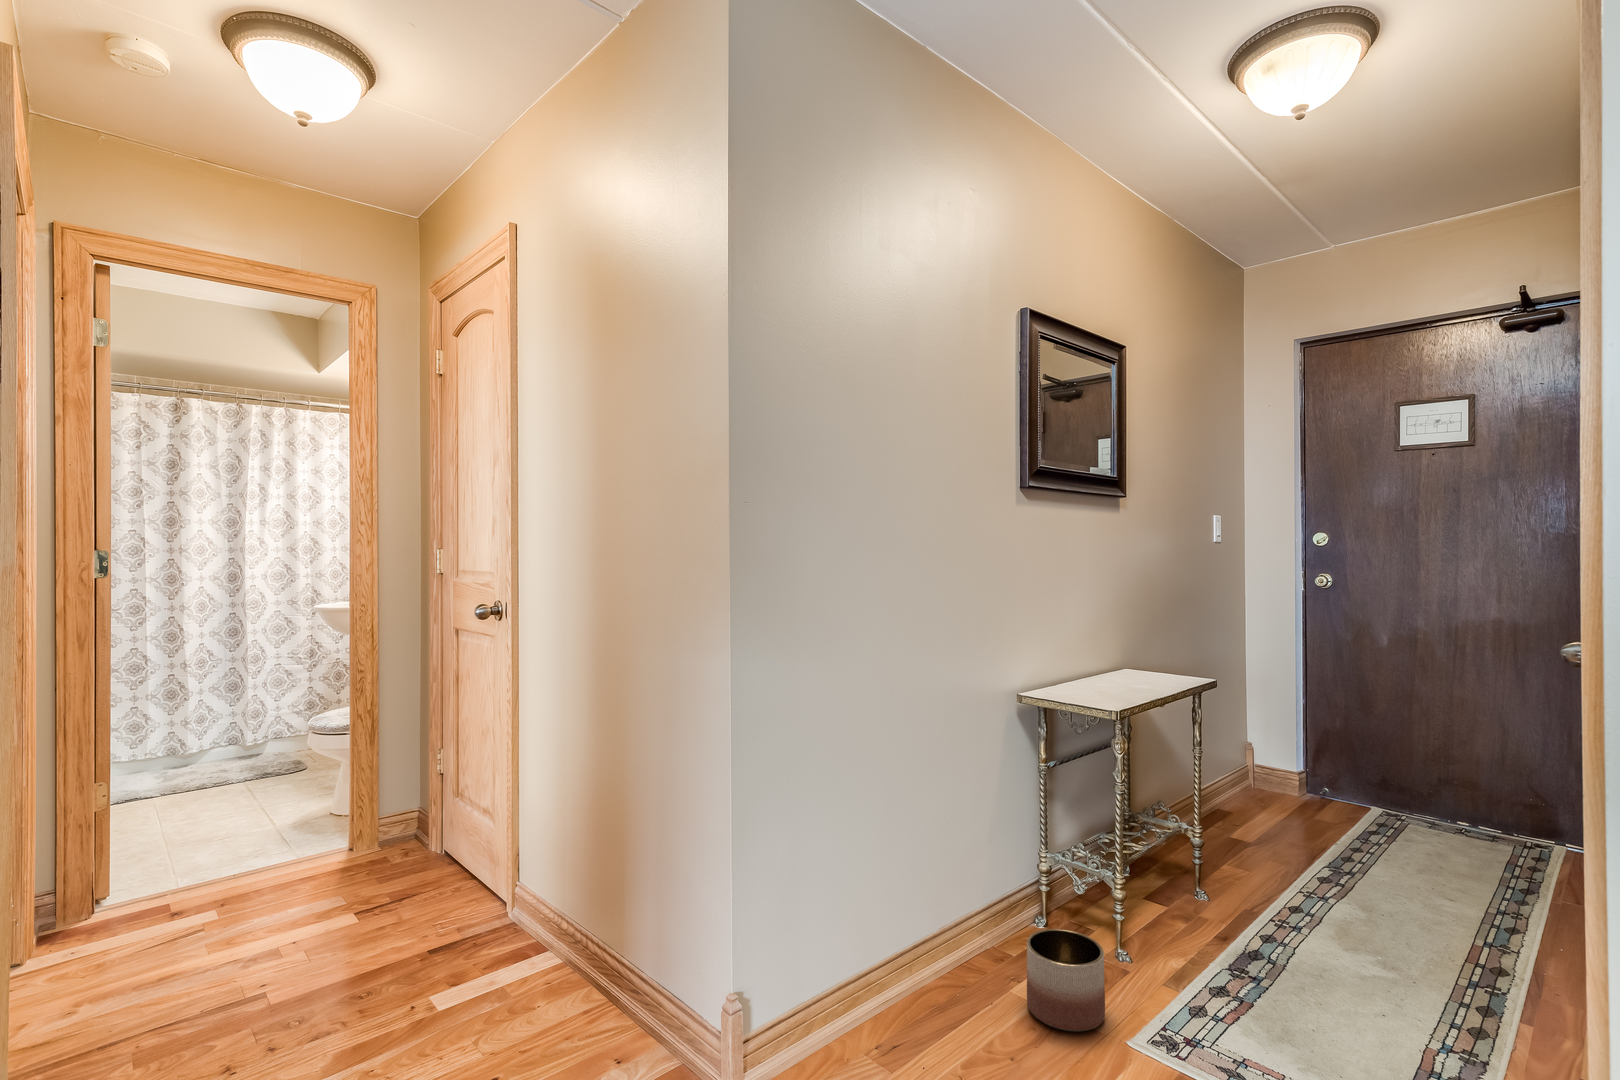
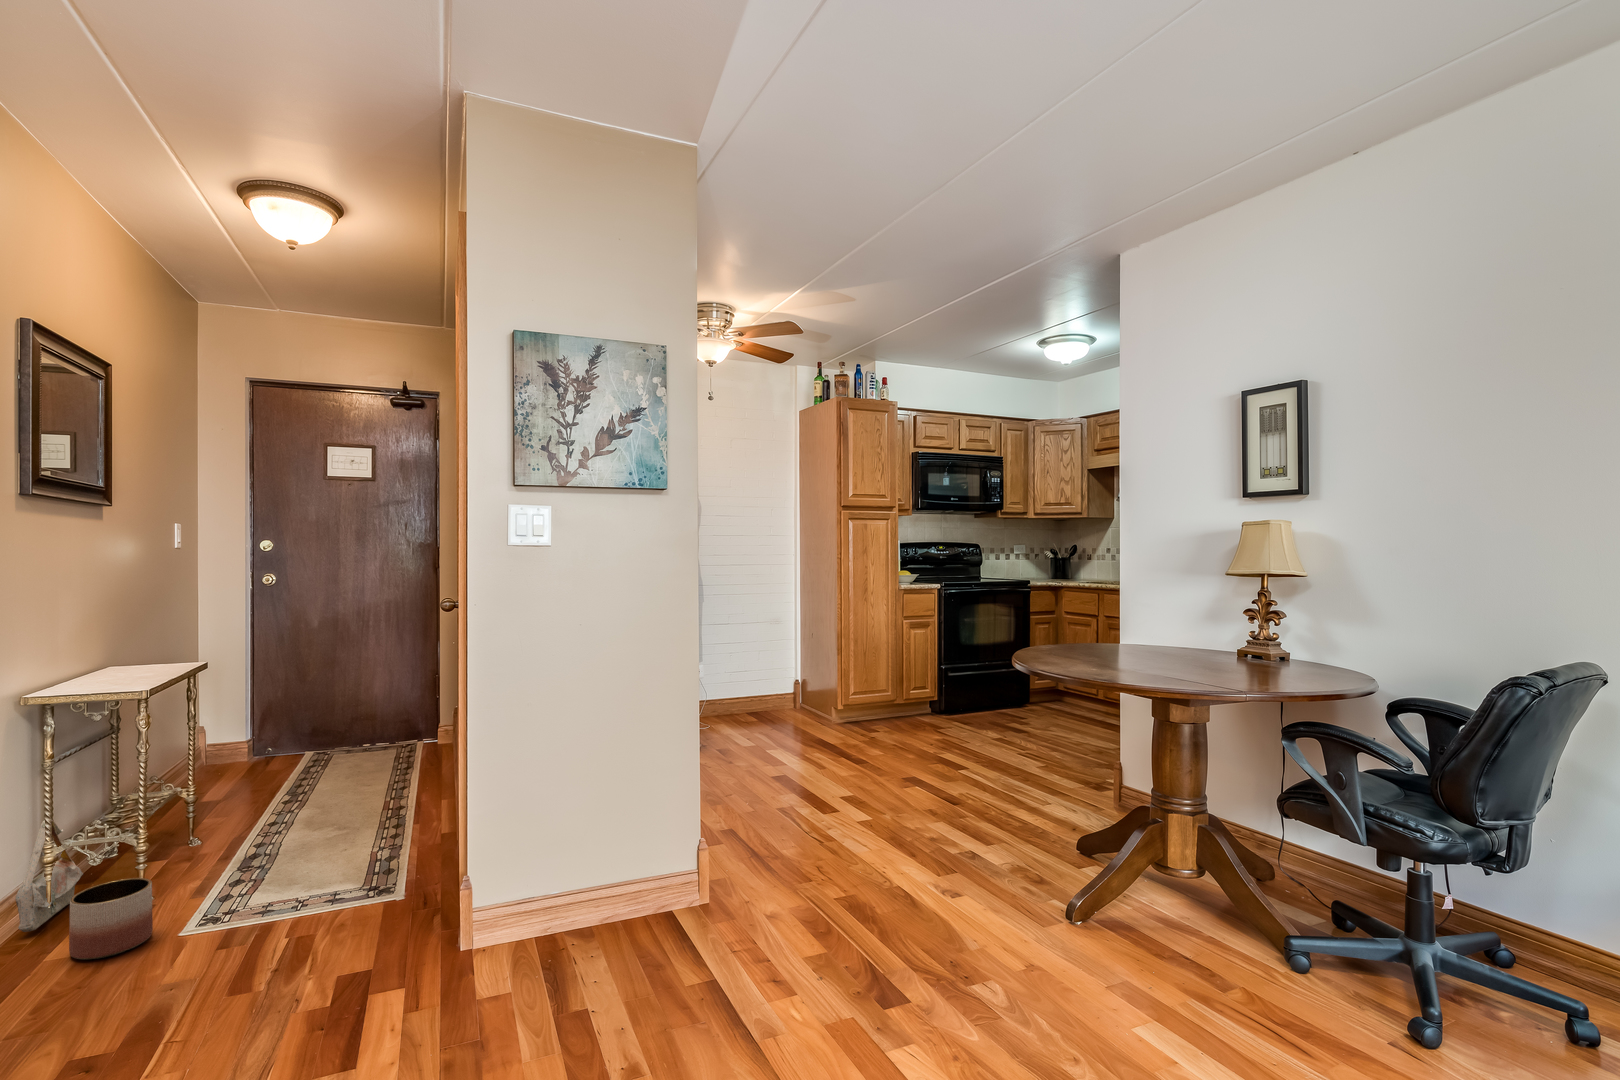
bag: none [1008,827,1076,944] -> present [15,820,83,932]

